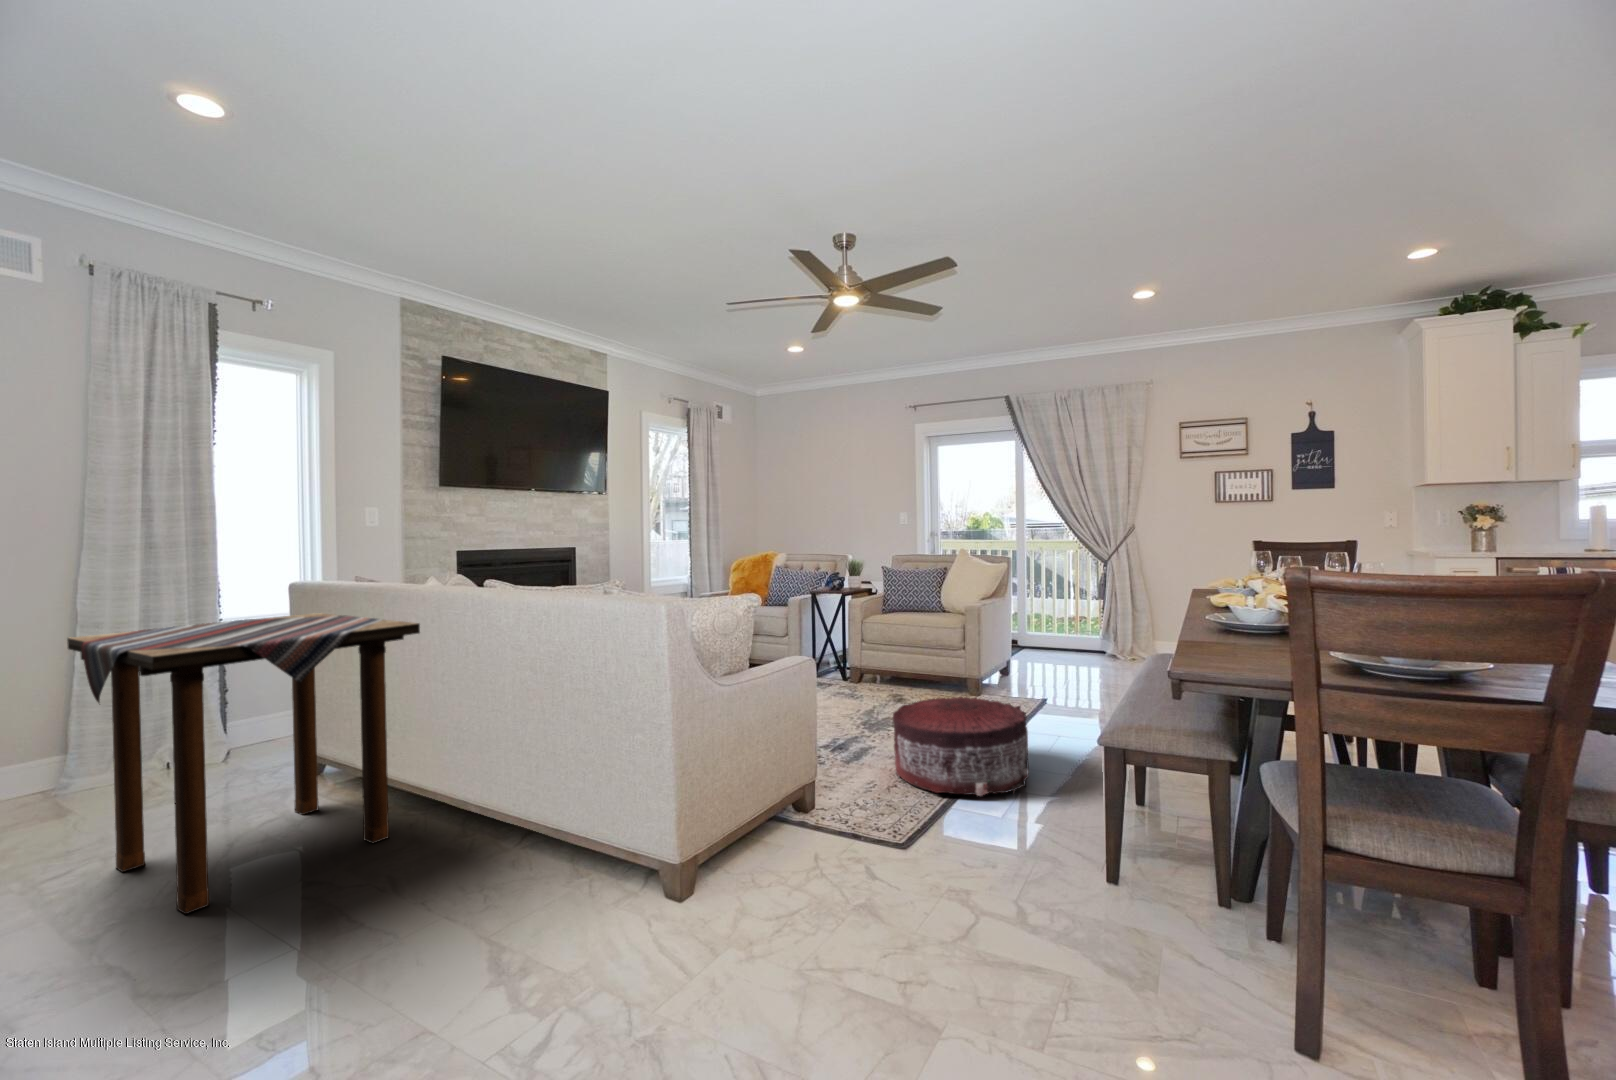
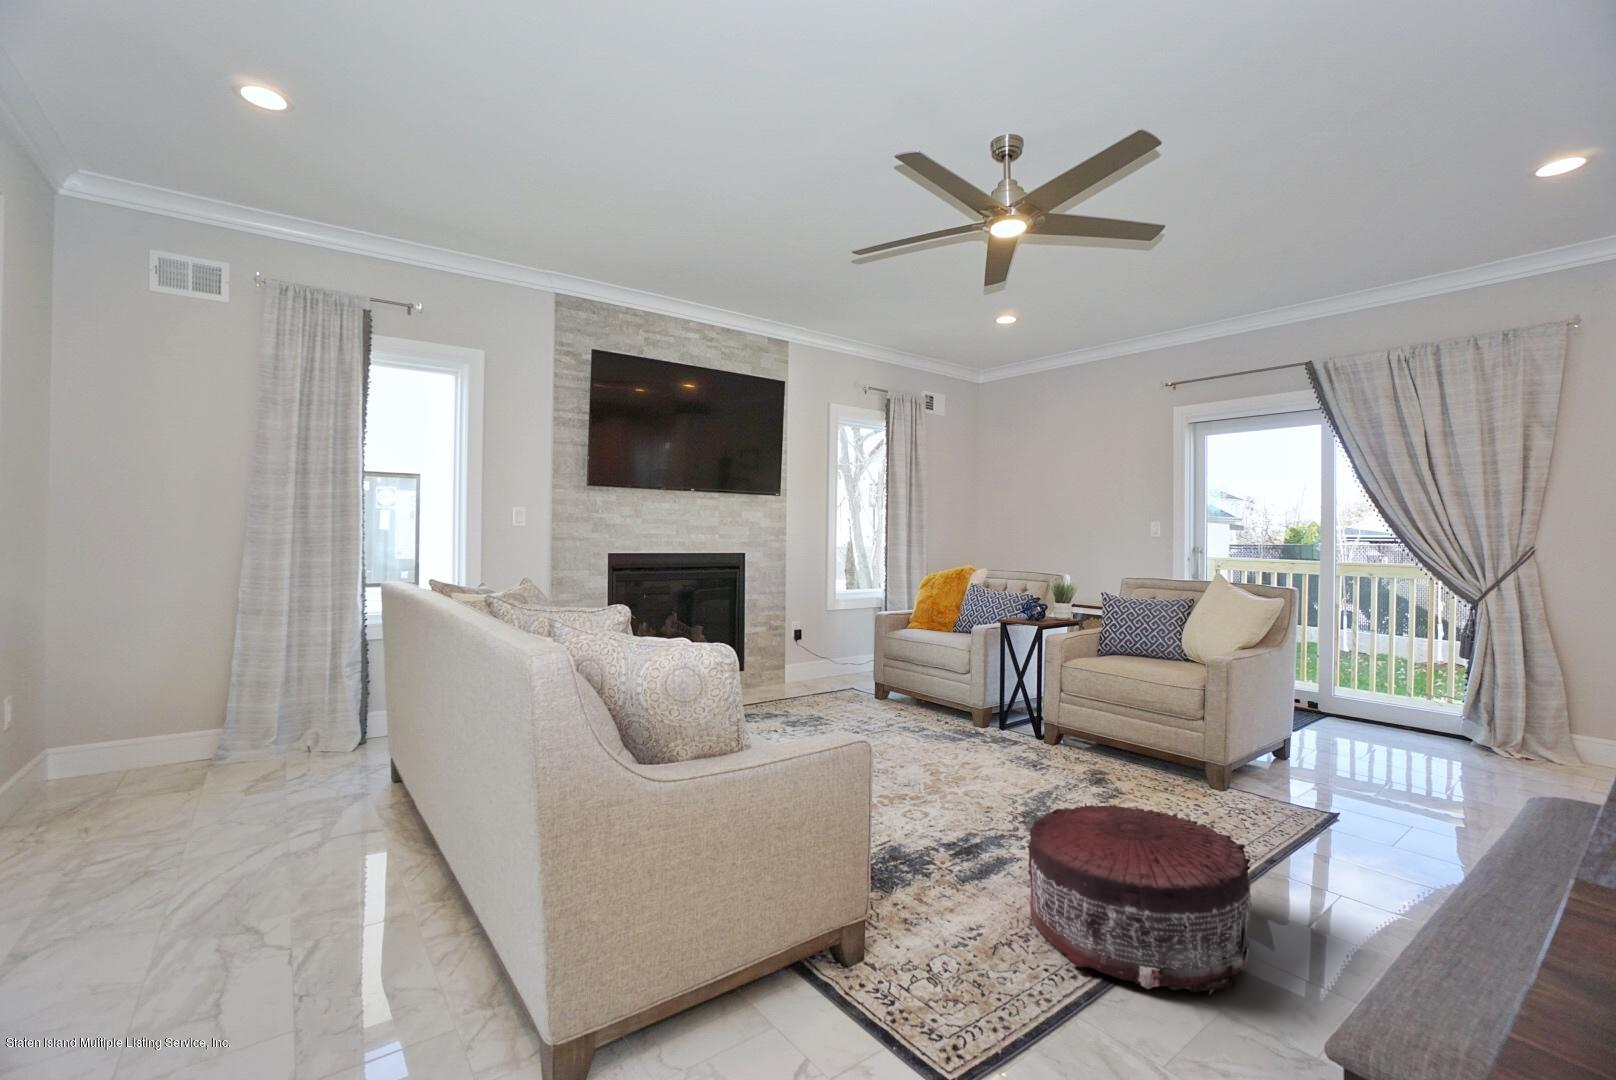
side table: present [67,613,420,914] -> none [129,622,439,944]

